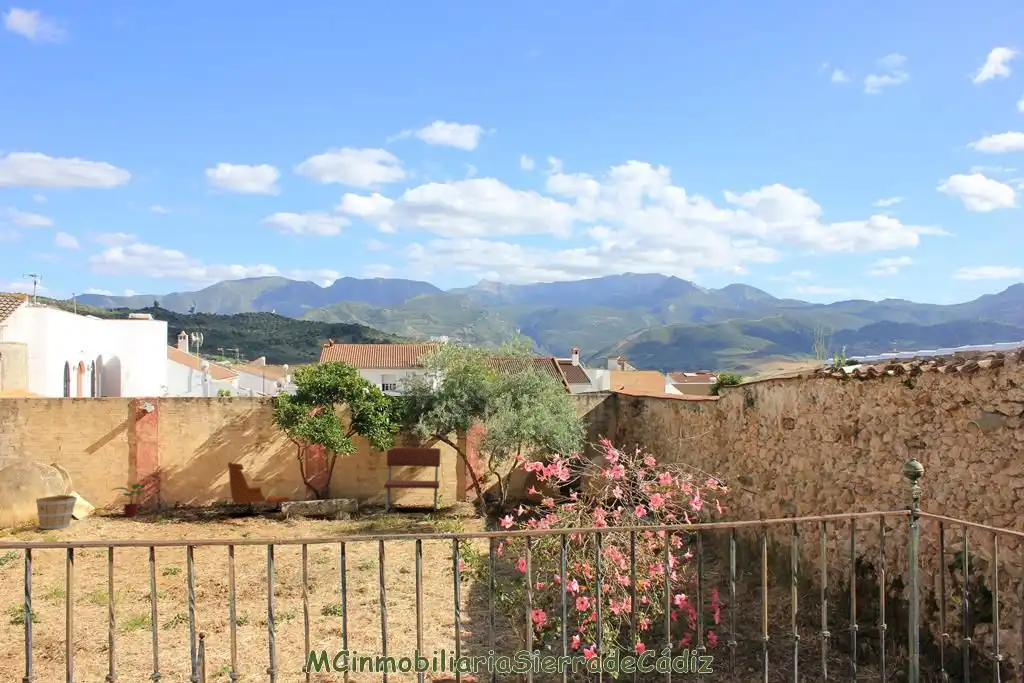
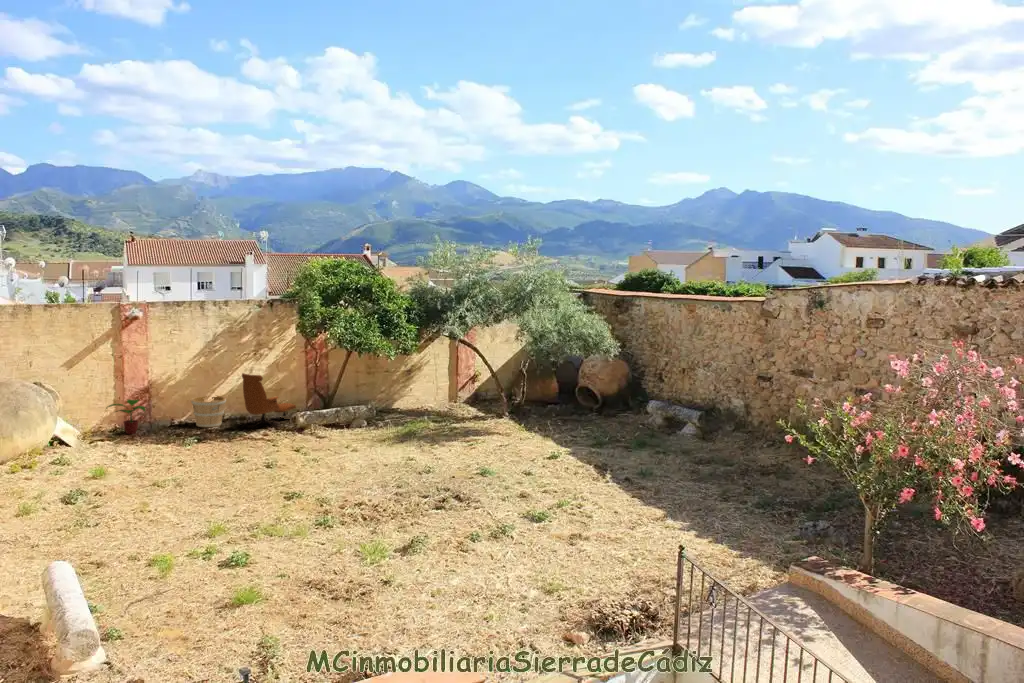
bench: present [384,448,440,511] -> none [389,352,446,414]
wooden bucket: present [36,495,77,529] -> present [191,396,226,427]

